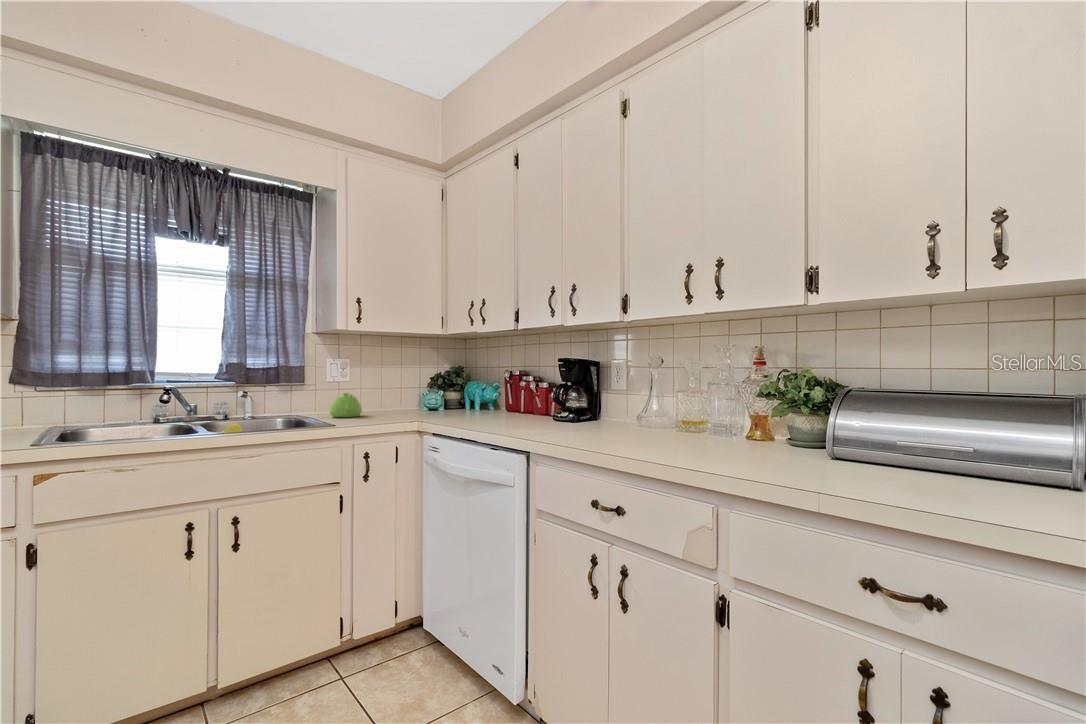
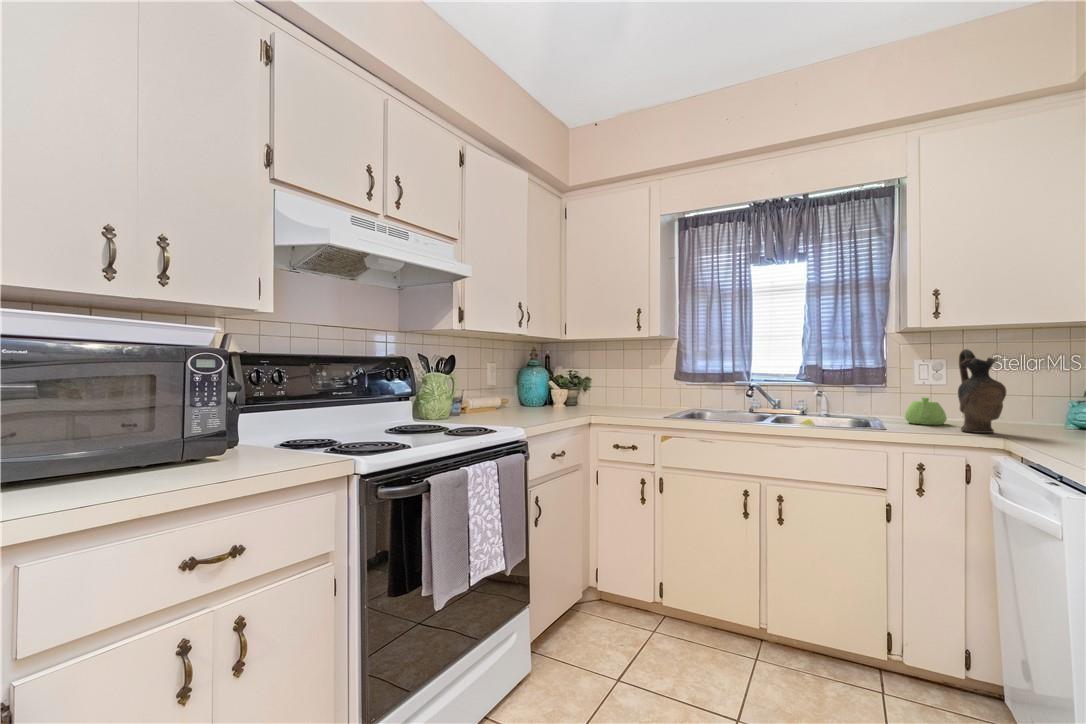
ceramic pitcher: none [379,350,413,419] -> present [958,349,1006,433]

